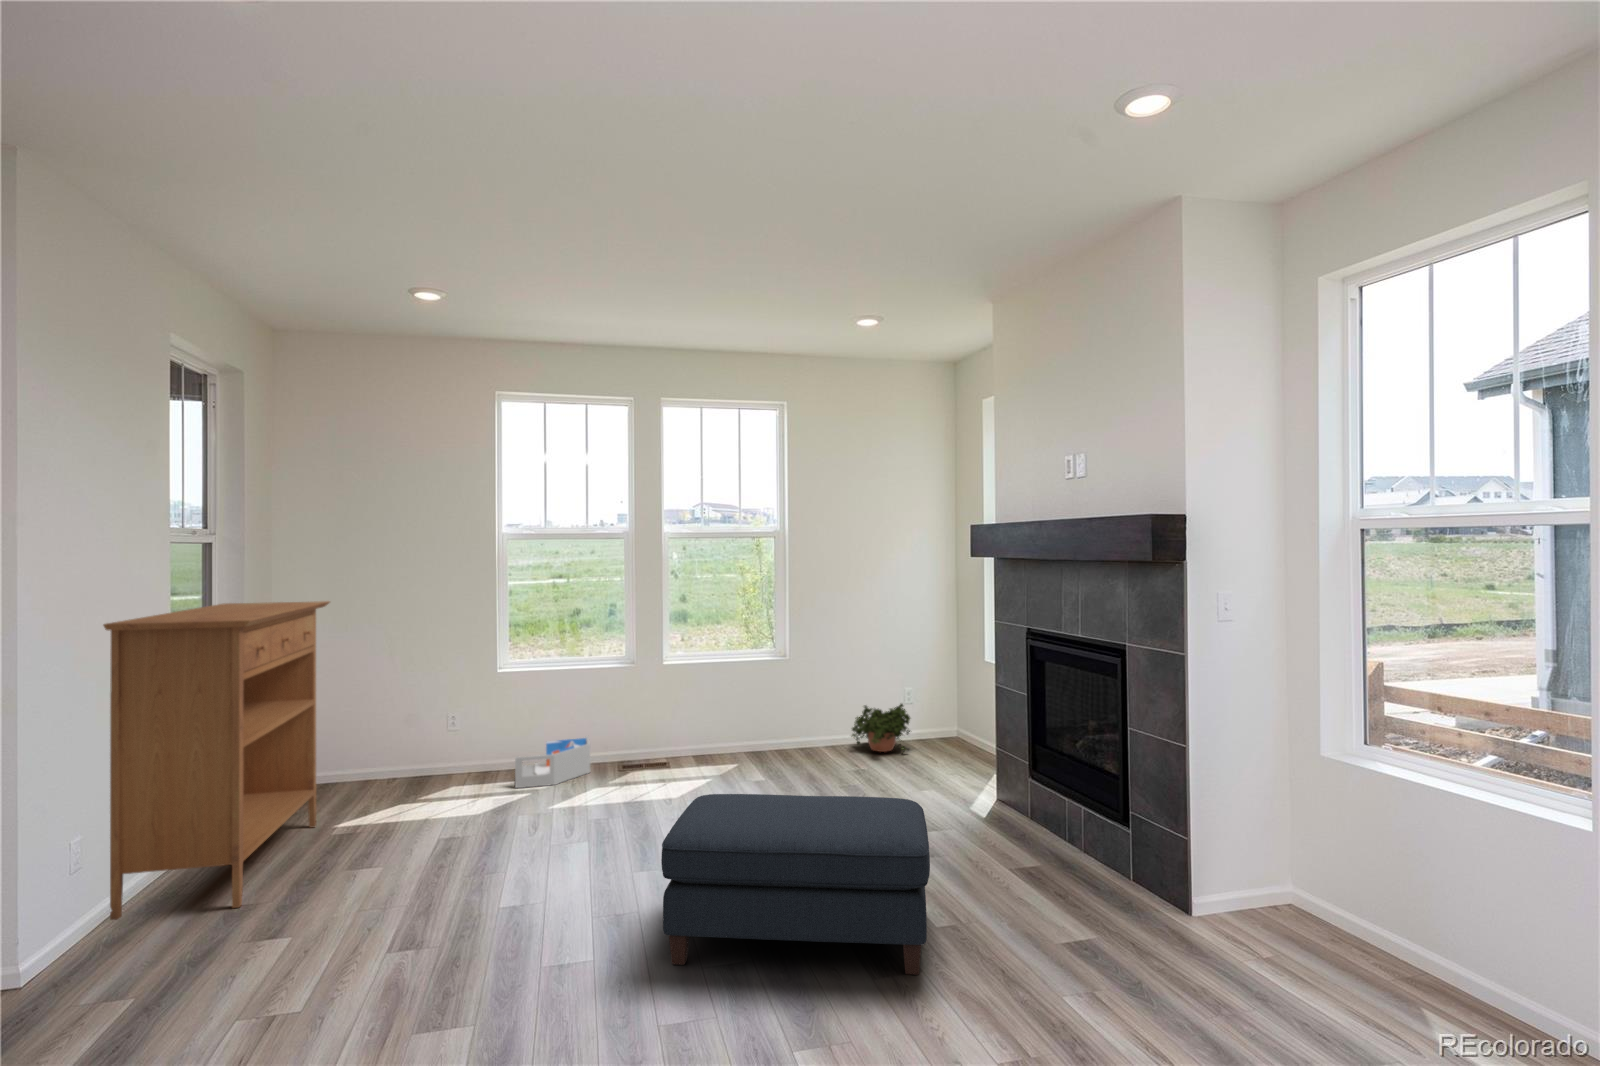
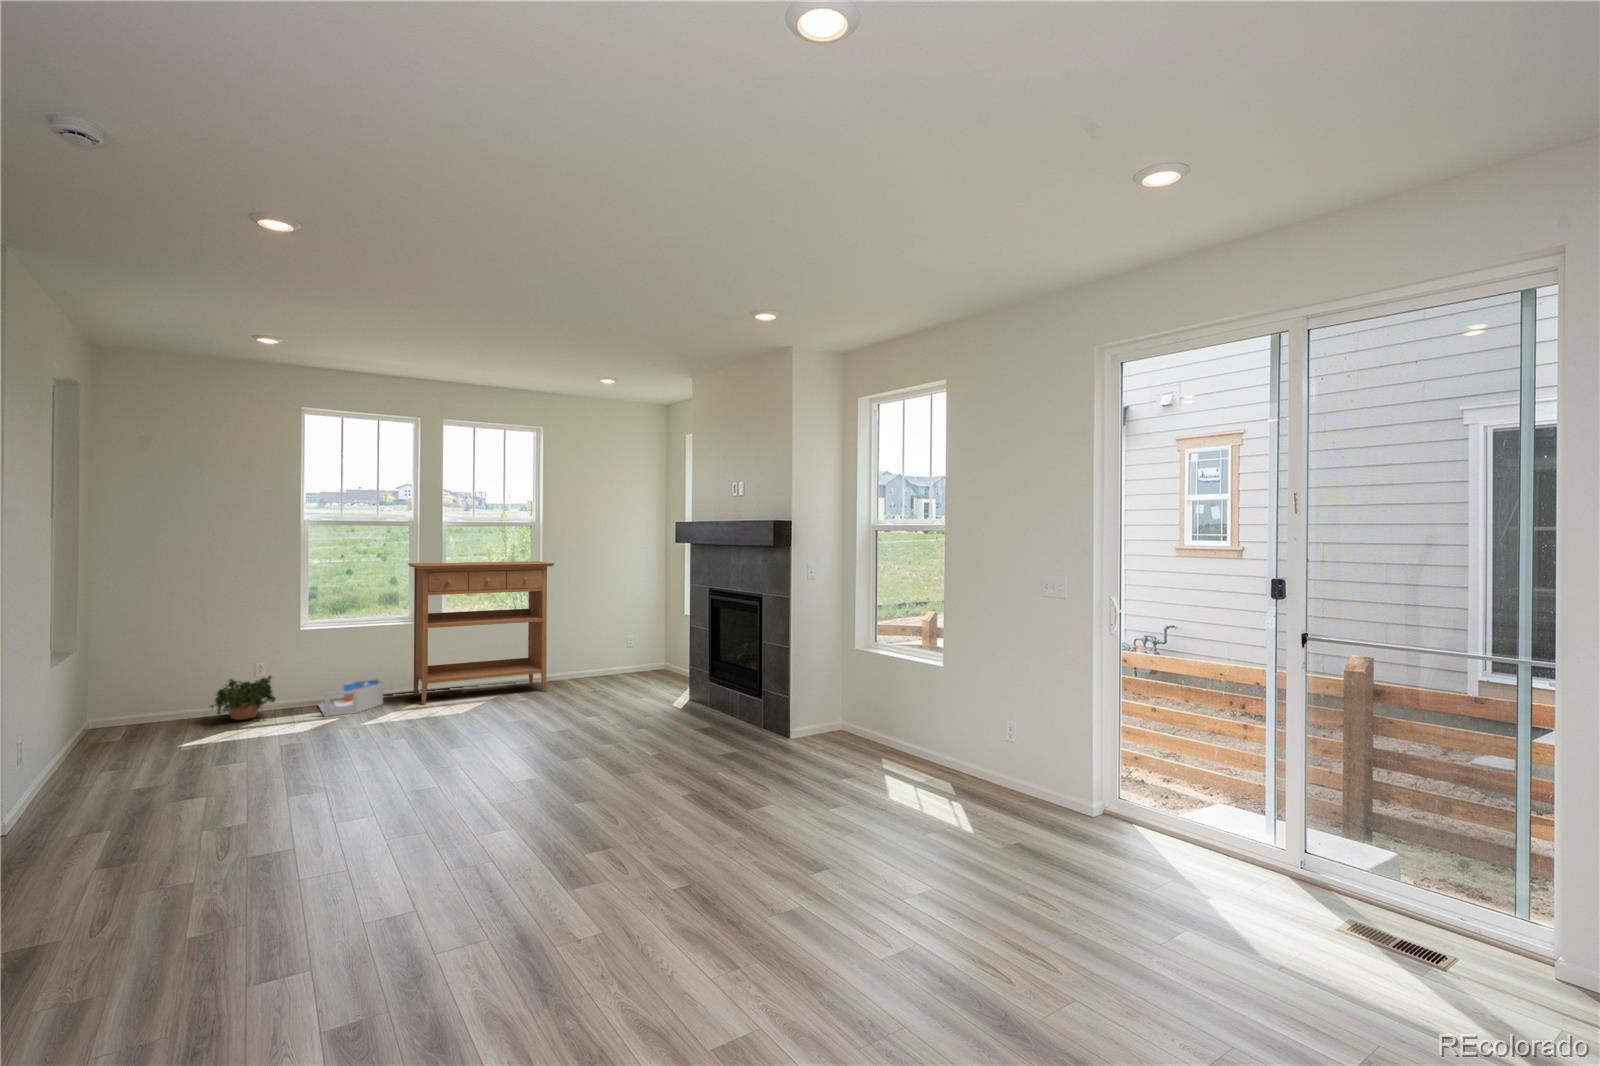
console table: present [103,601,330,920] -> present [408,561,555,704]
potted plant: present [851,704,910,752] -> present [210,676,276,720]
ottoman: present [661,794,930,975] -> none [486,685,647,782]

